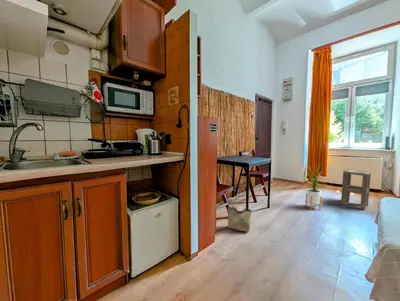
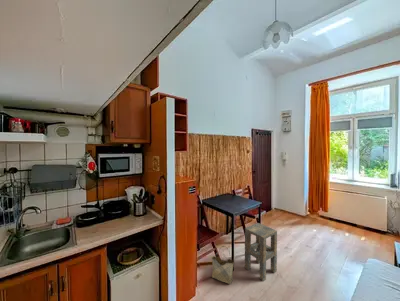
house plant: present [305,167,322,210] -> none [291,206,320,257]
side table: present [341,169,371,210] -> present [245,223,277,281]

